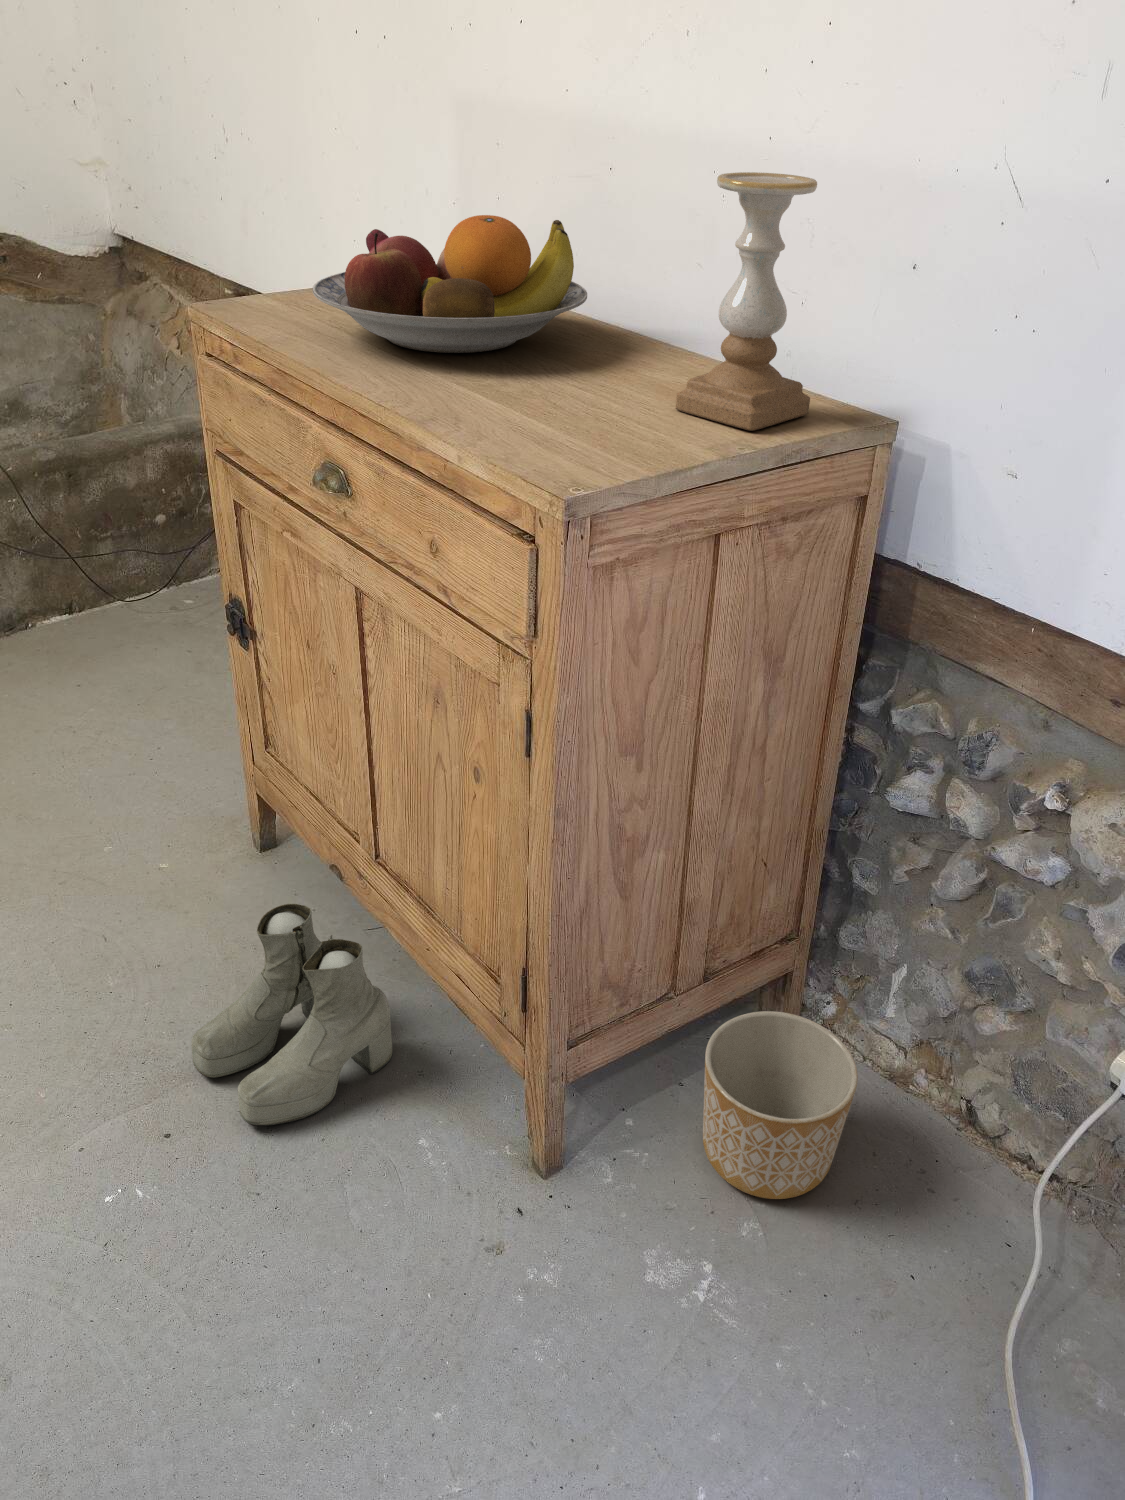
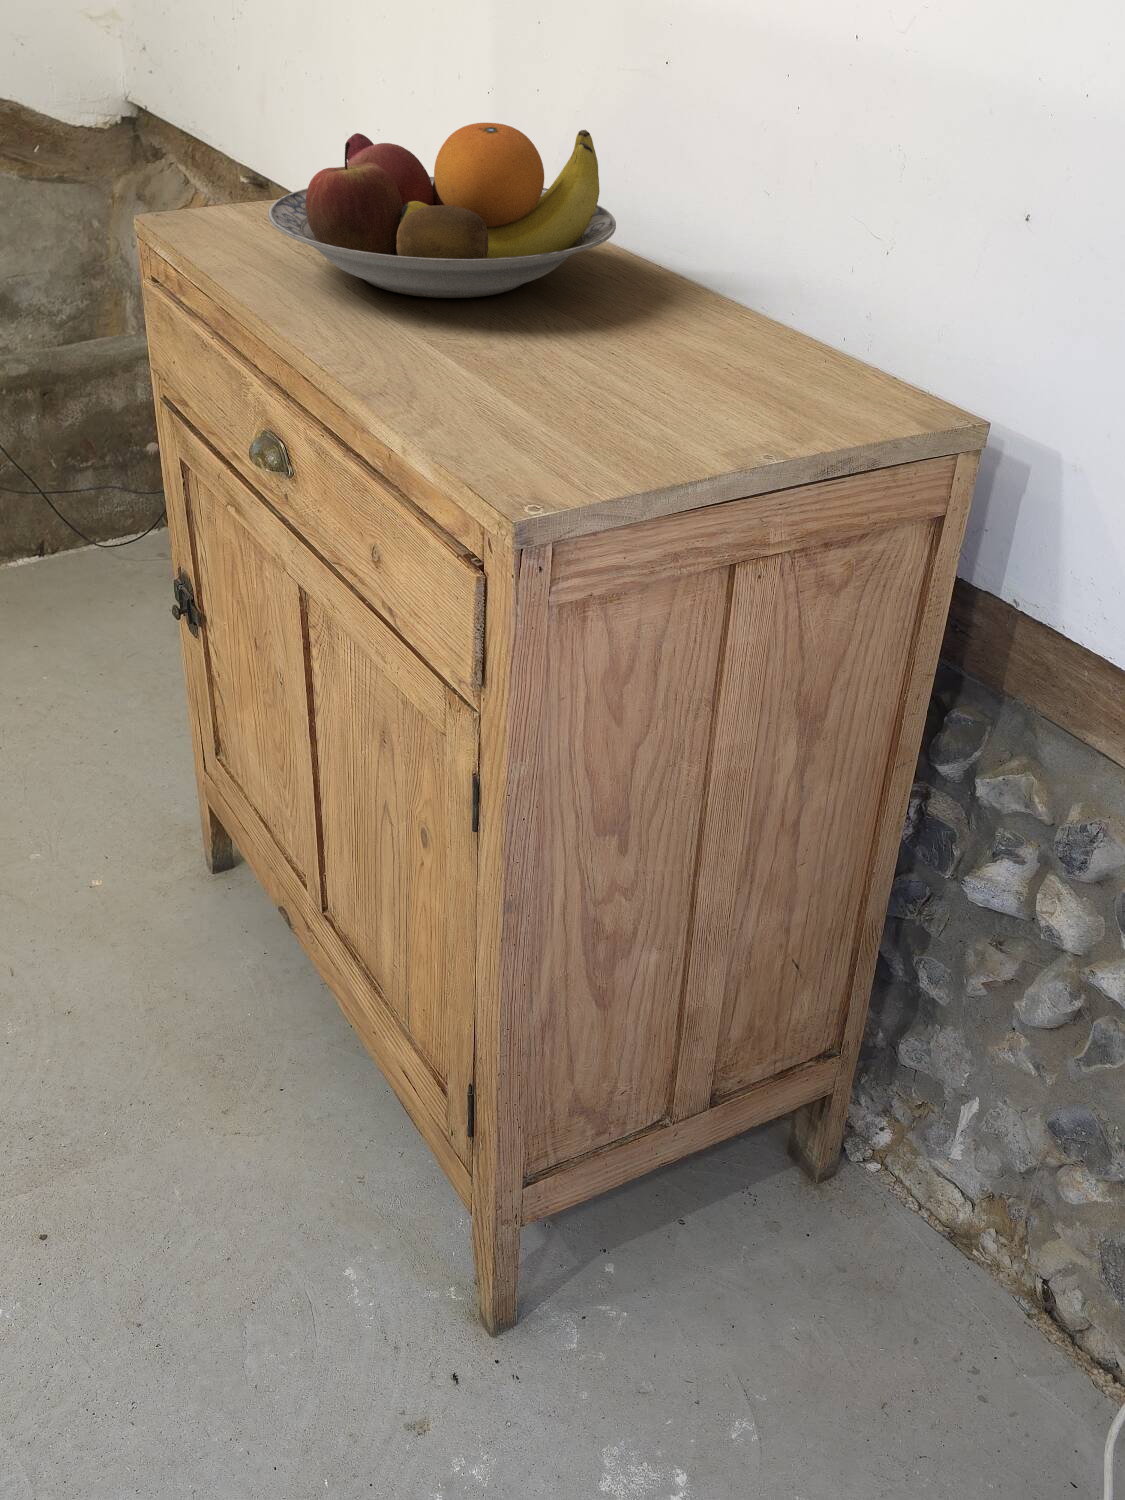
candle holder: present [676,172,817,430] -> none [698,89,891,429]
boots: present [191,904,392,1126] -> none [89,960,332,1231]
planter: present [703,1011,858,1199] -> none [696,1148,892,1389]

